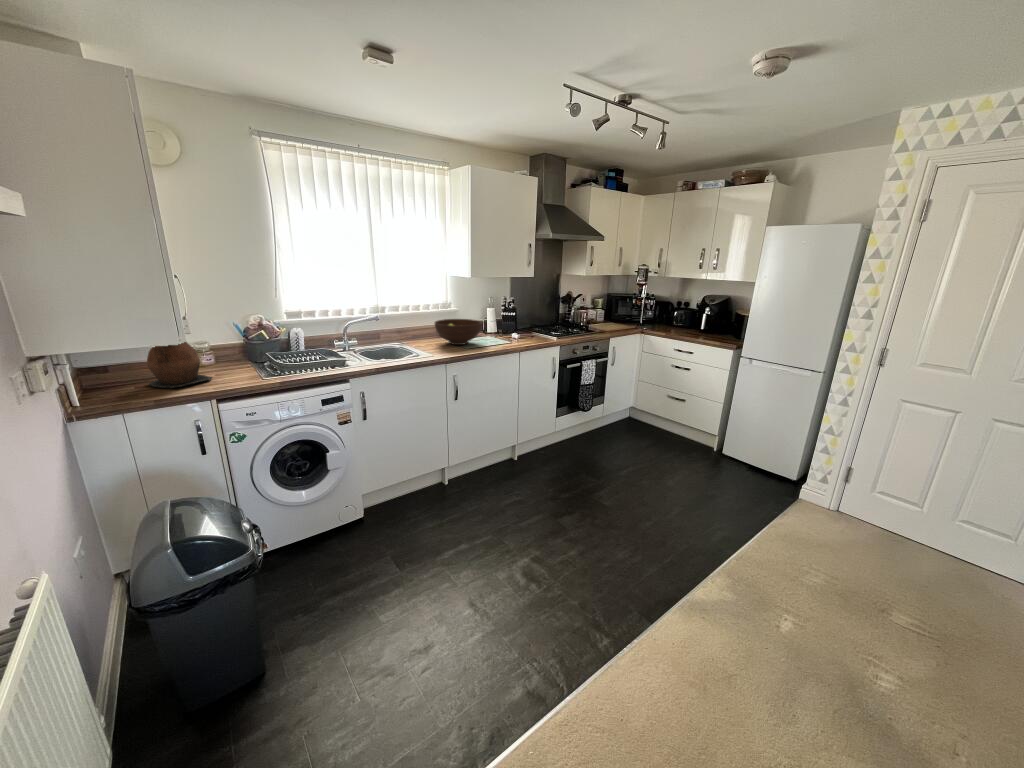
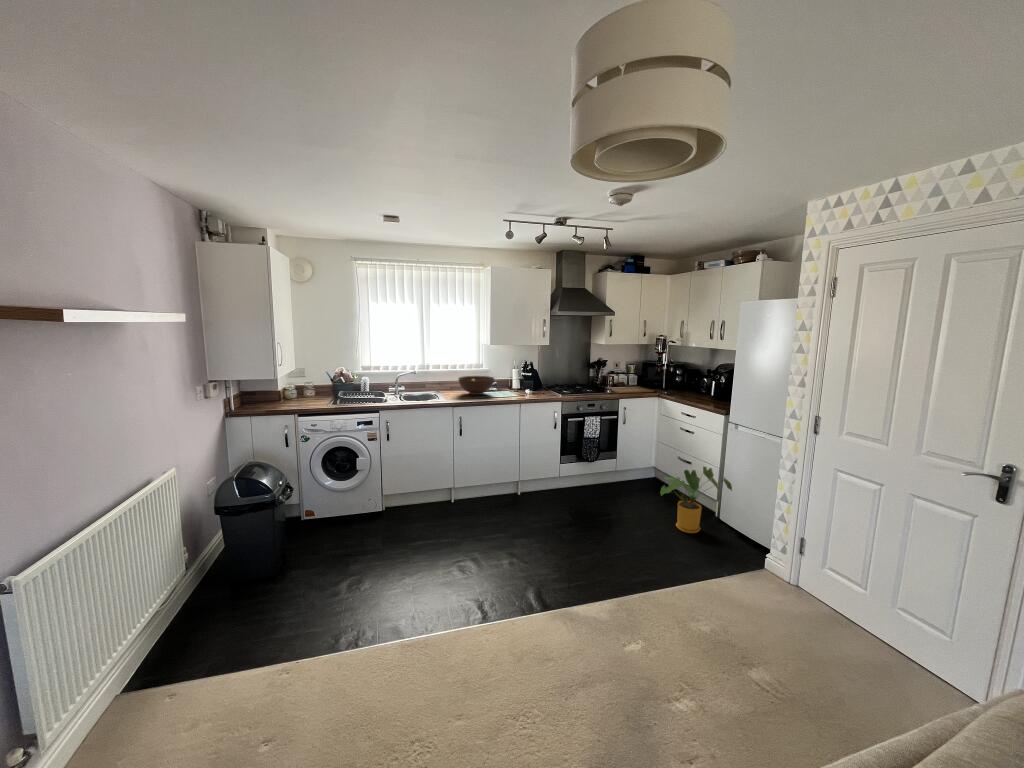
ceramic pitcher: present [147,342,212,388] -> none [268,371,303,406]
house plant: none [676,405,749,474] -> present [660,467,732,533]

